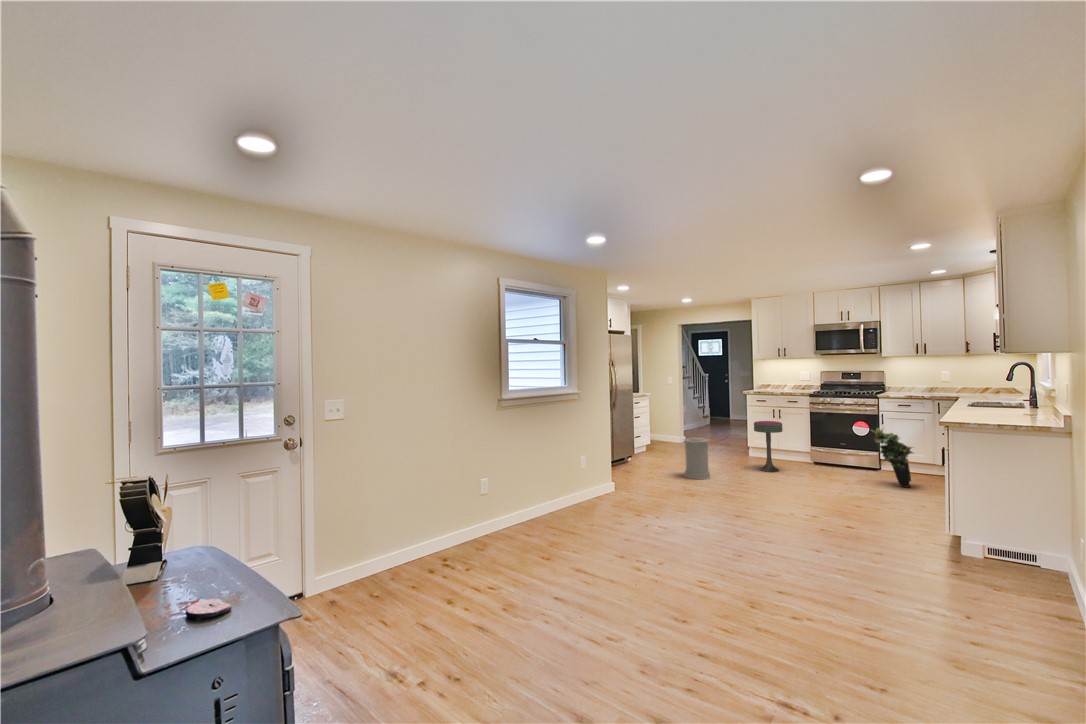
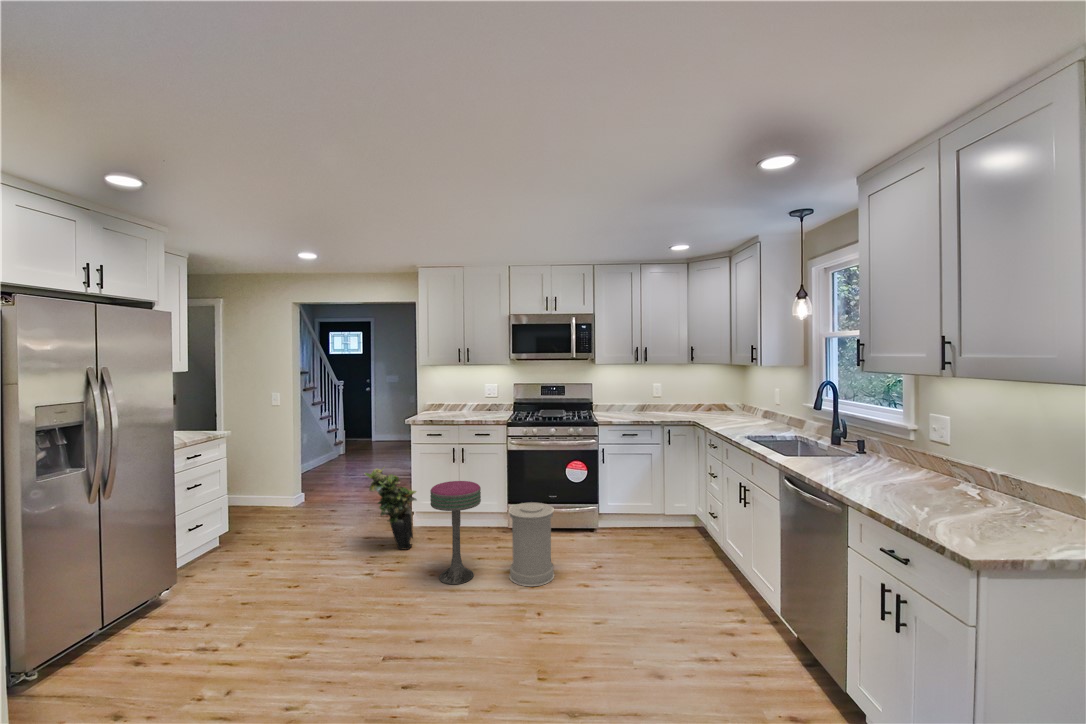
potted plant: present [871,428,913,488] -> present [365,468,416,549]
trash can: present [684,438,710,479] -> present [509,502,554,586]

